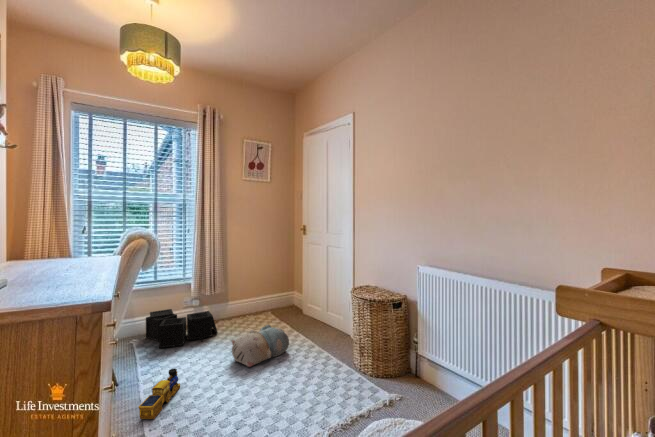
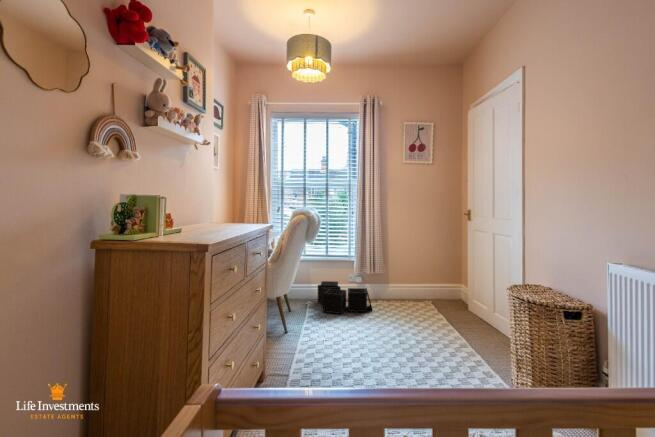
plush toy: present [232,325,289,367] -> none [375,311,436,348]
toy train: present [139,369,180,419] -> none [290,329,327,365]

